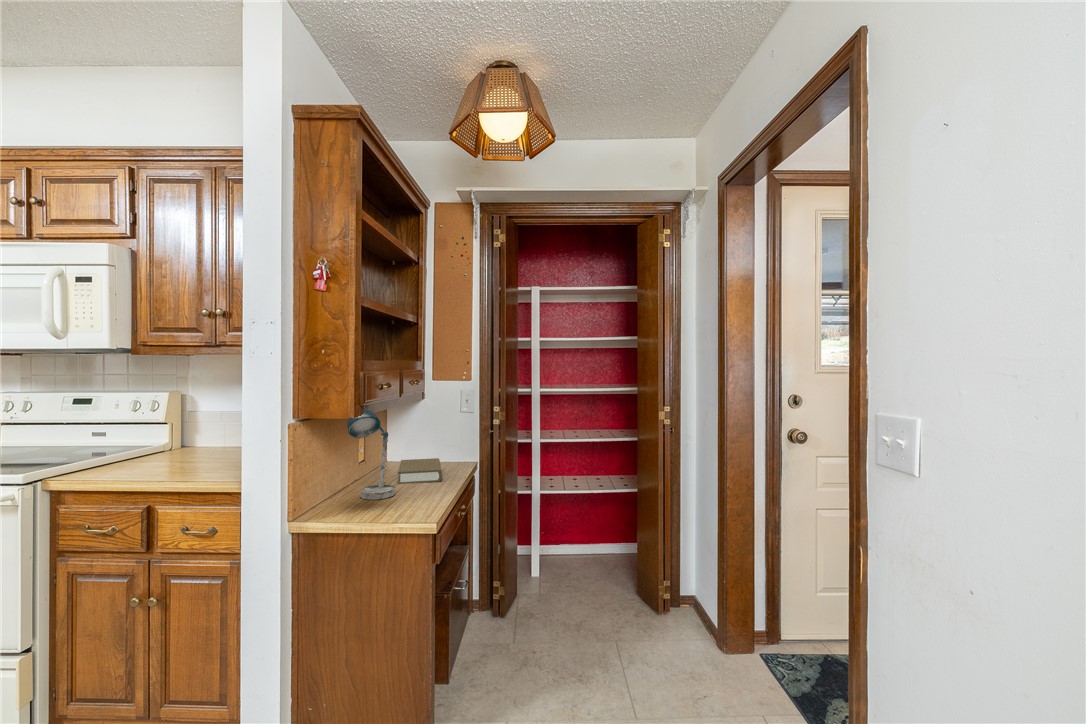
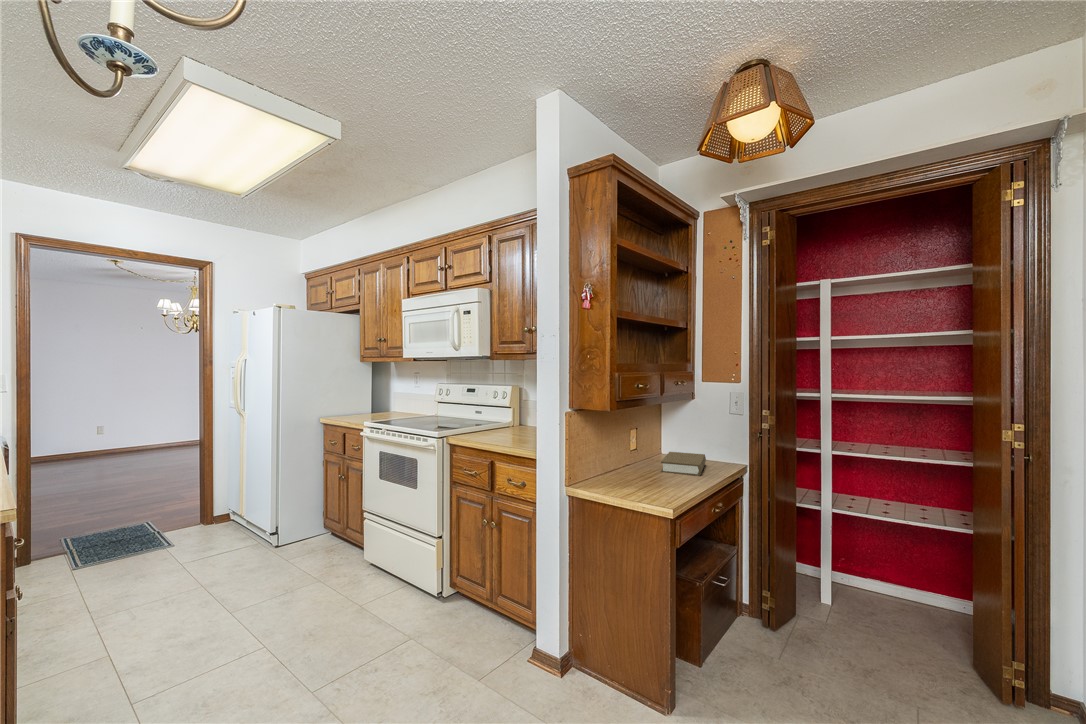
desk lamp: present [347,407,395,500] -> none [610,395,653,482]

